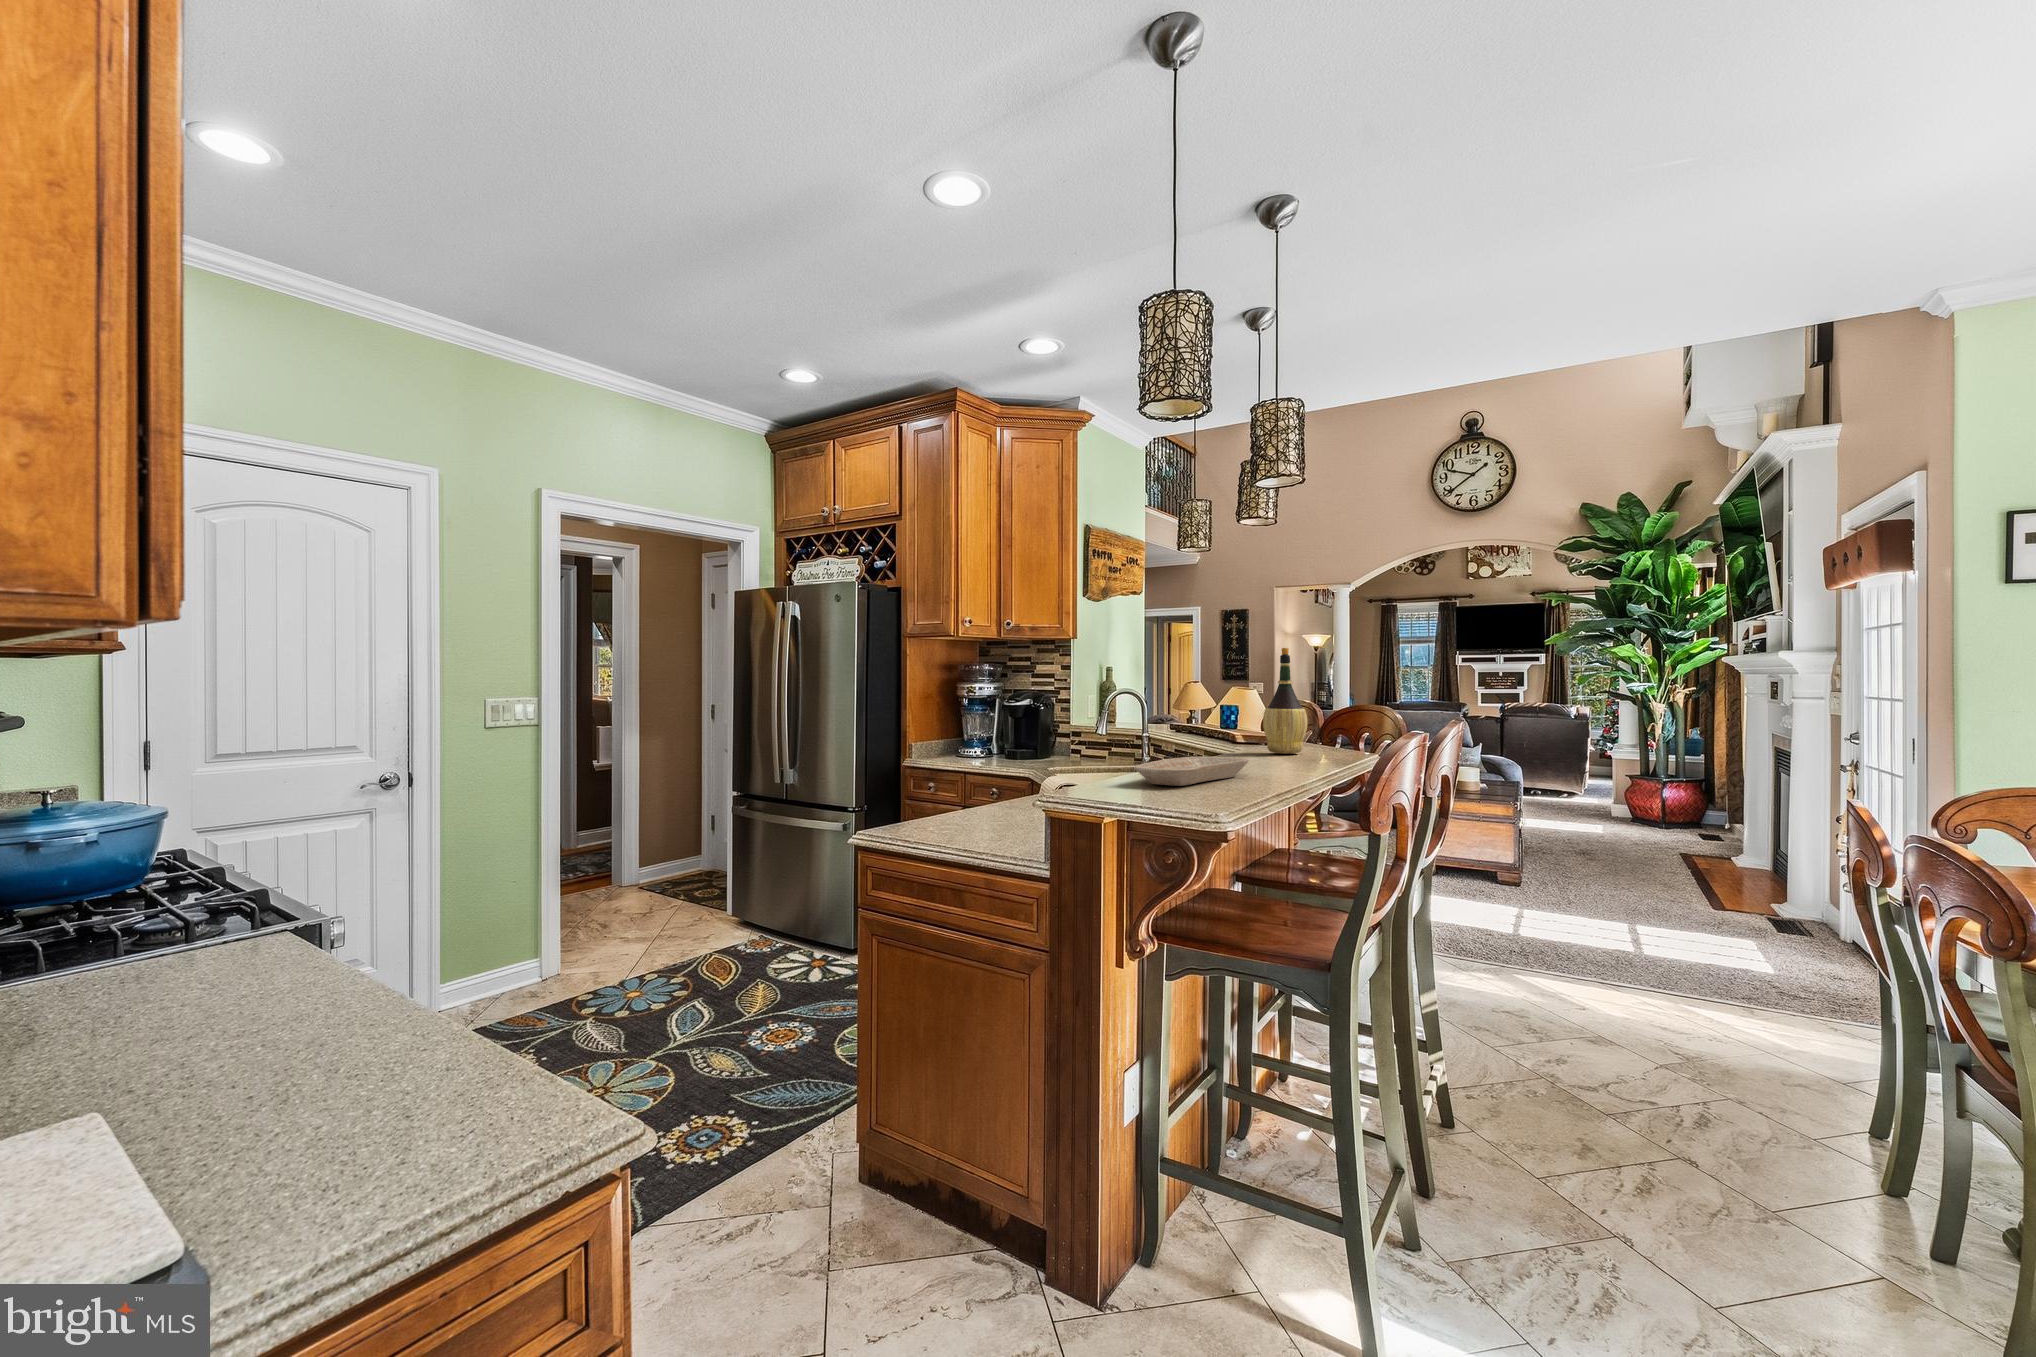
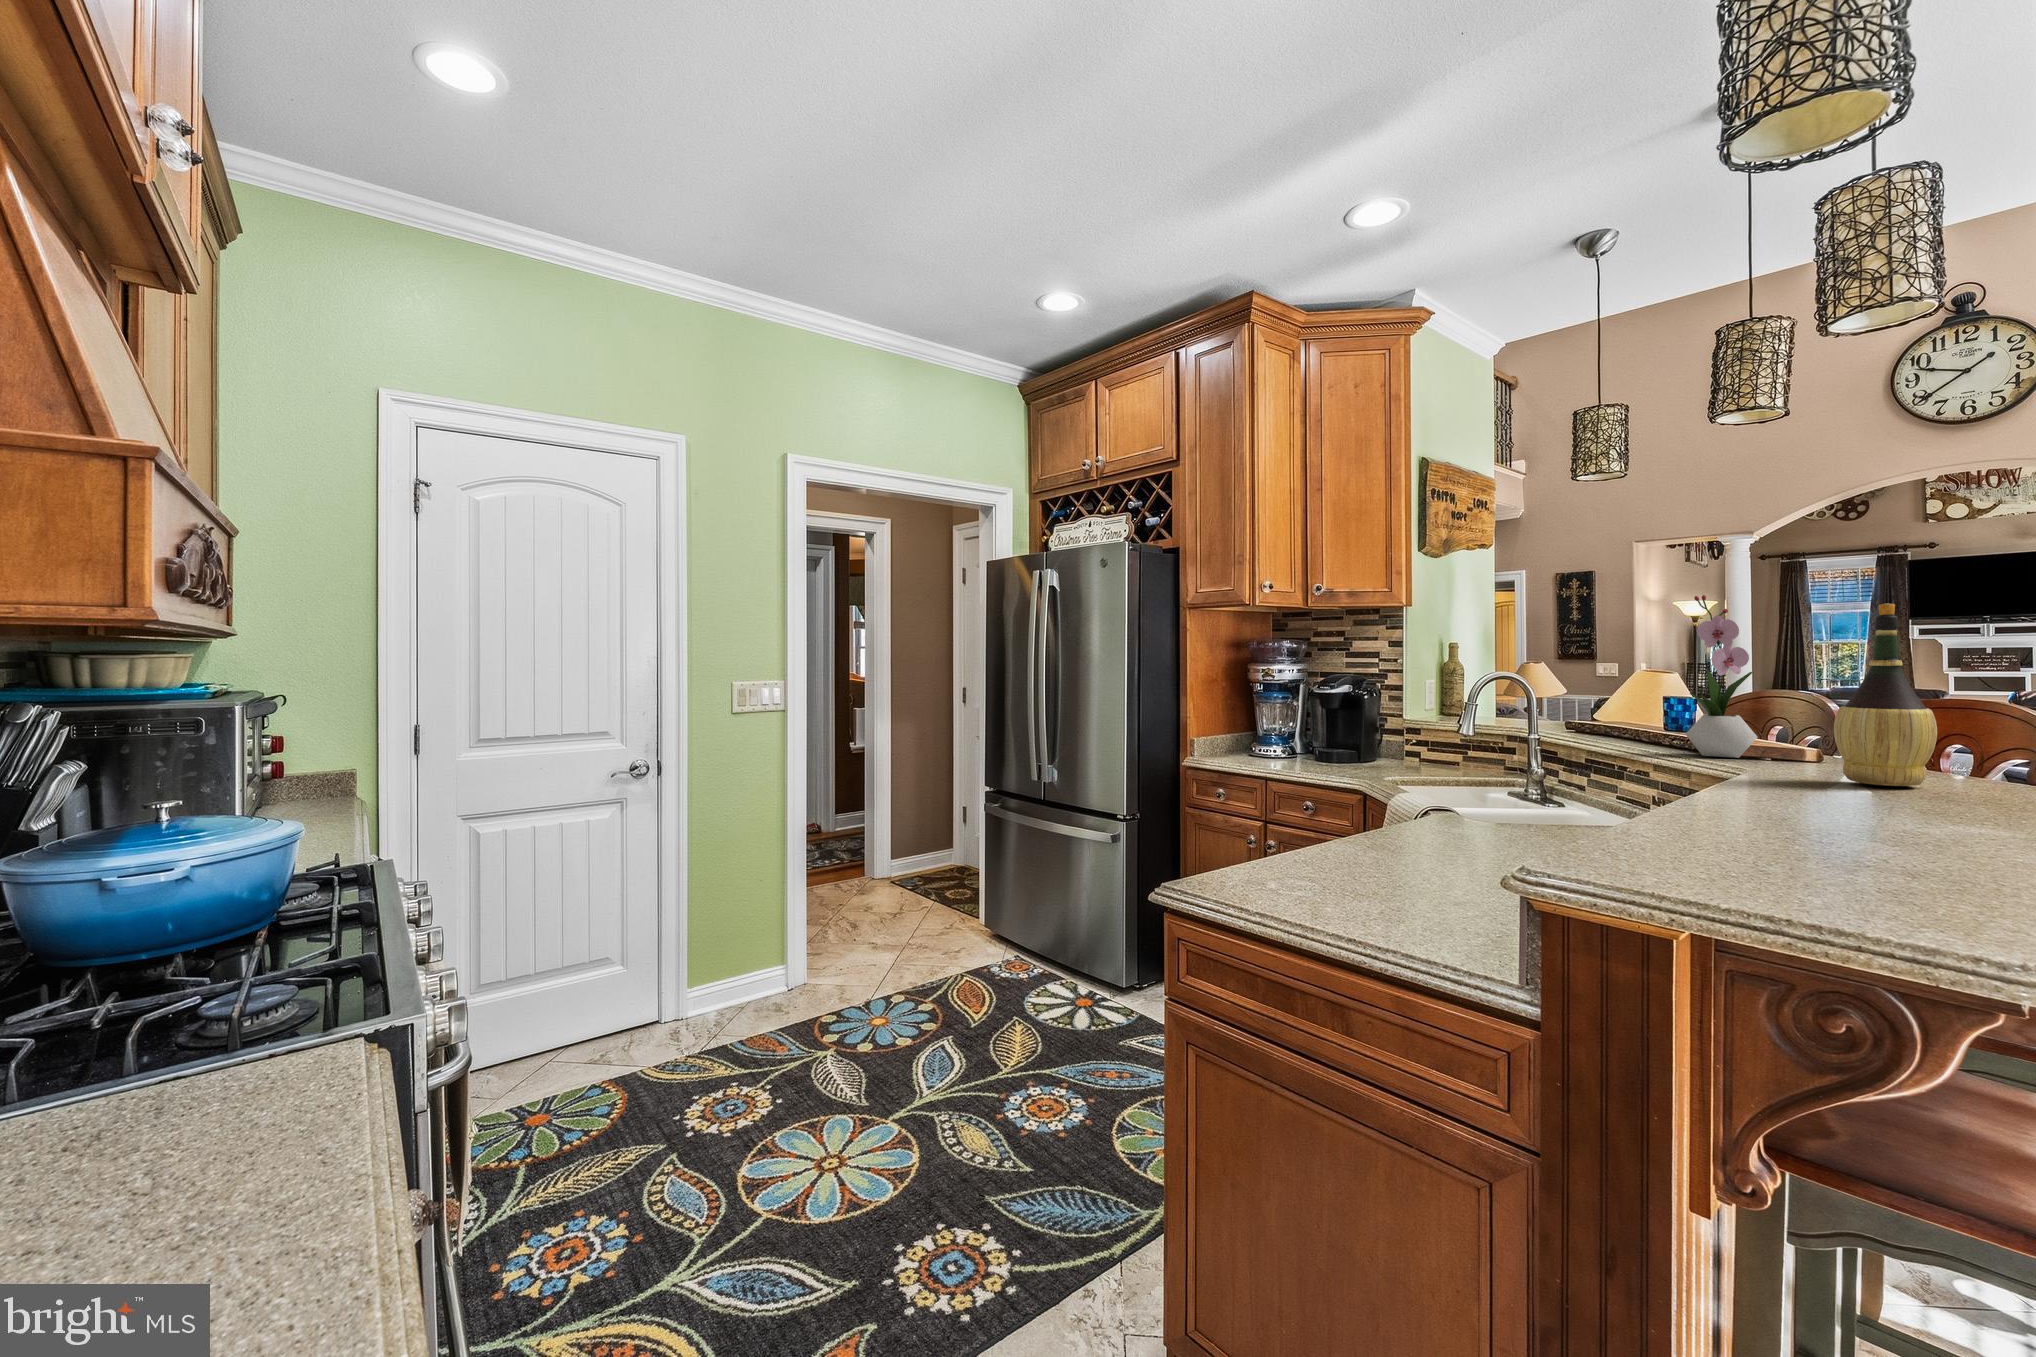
flower arrangement: none [1215,638,1252,743] -> present [1686,595,1757,758]
tray: present [1134,756,1249,786] -> none [1712,801,1945,874]

